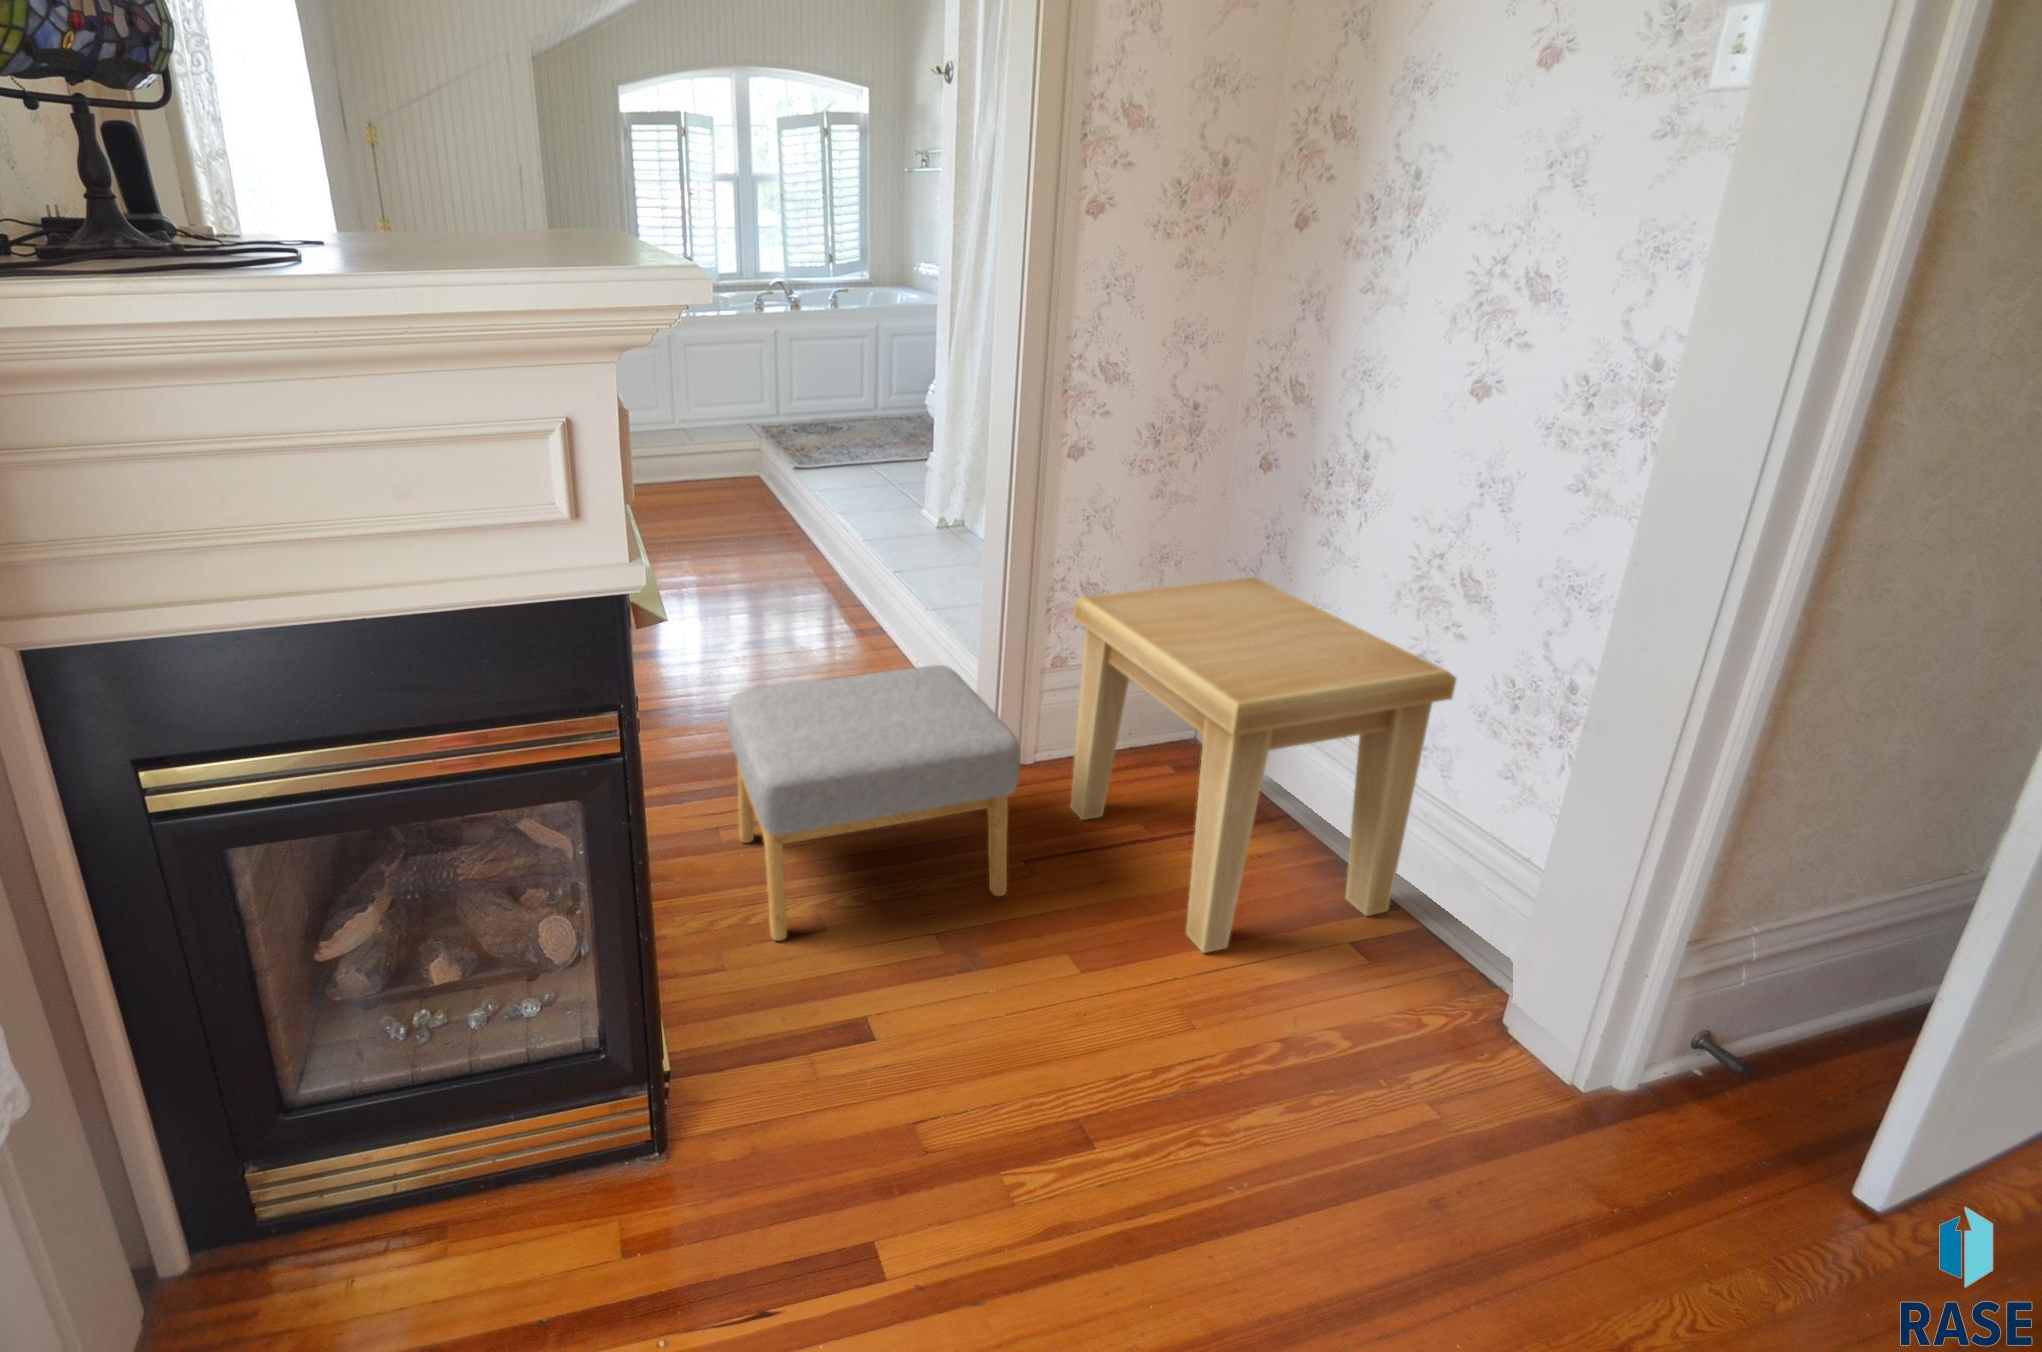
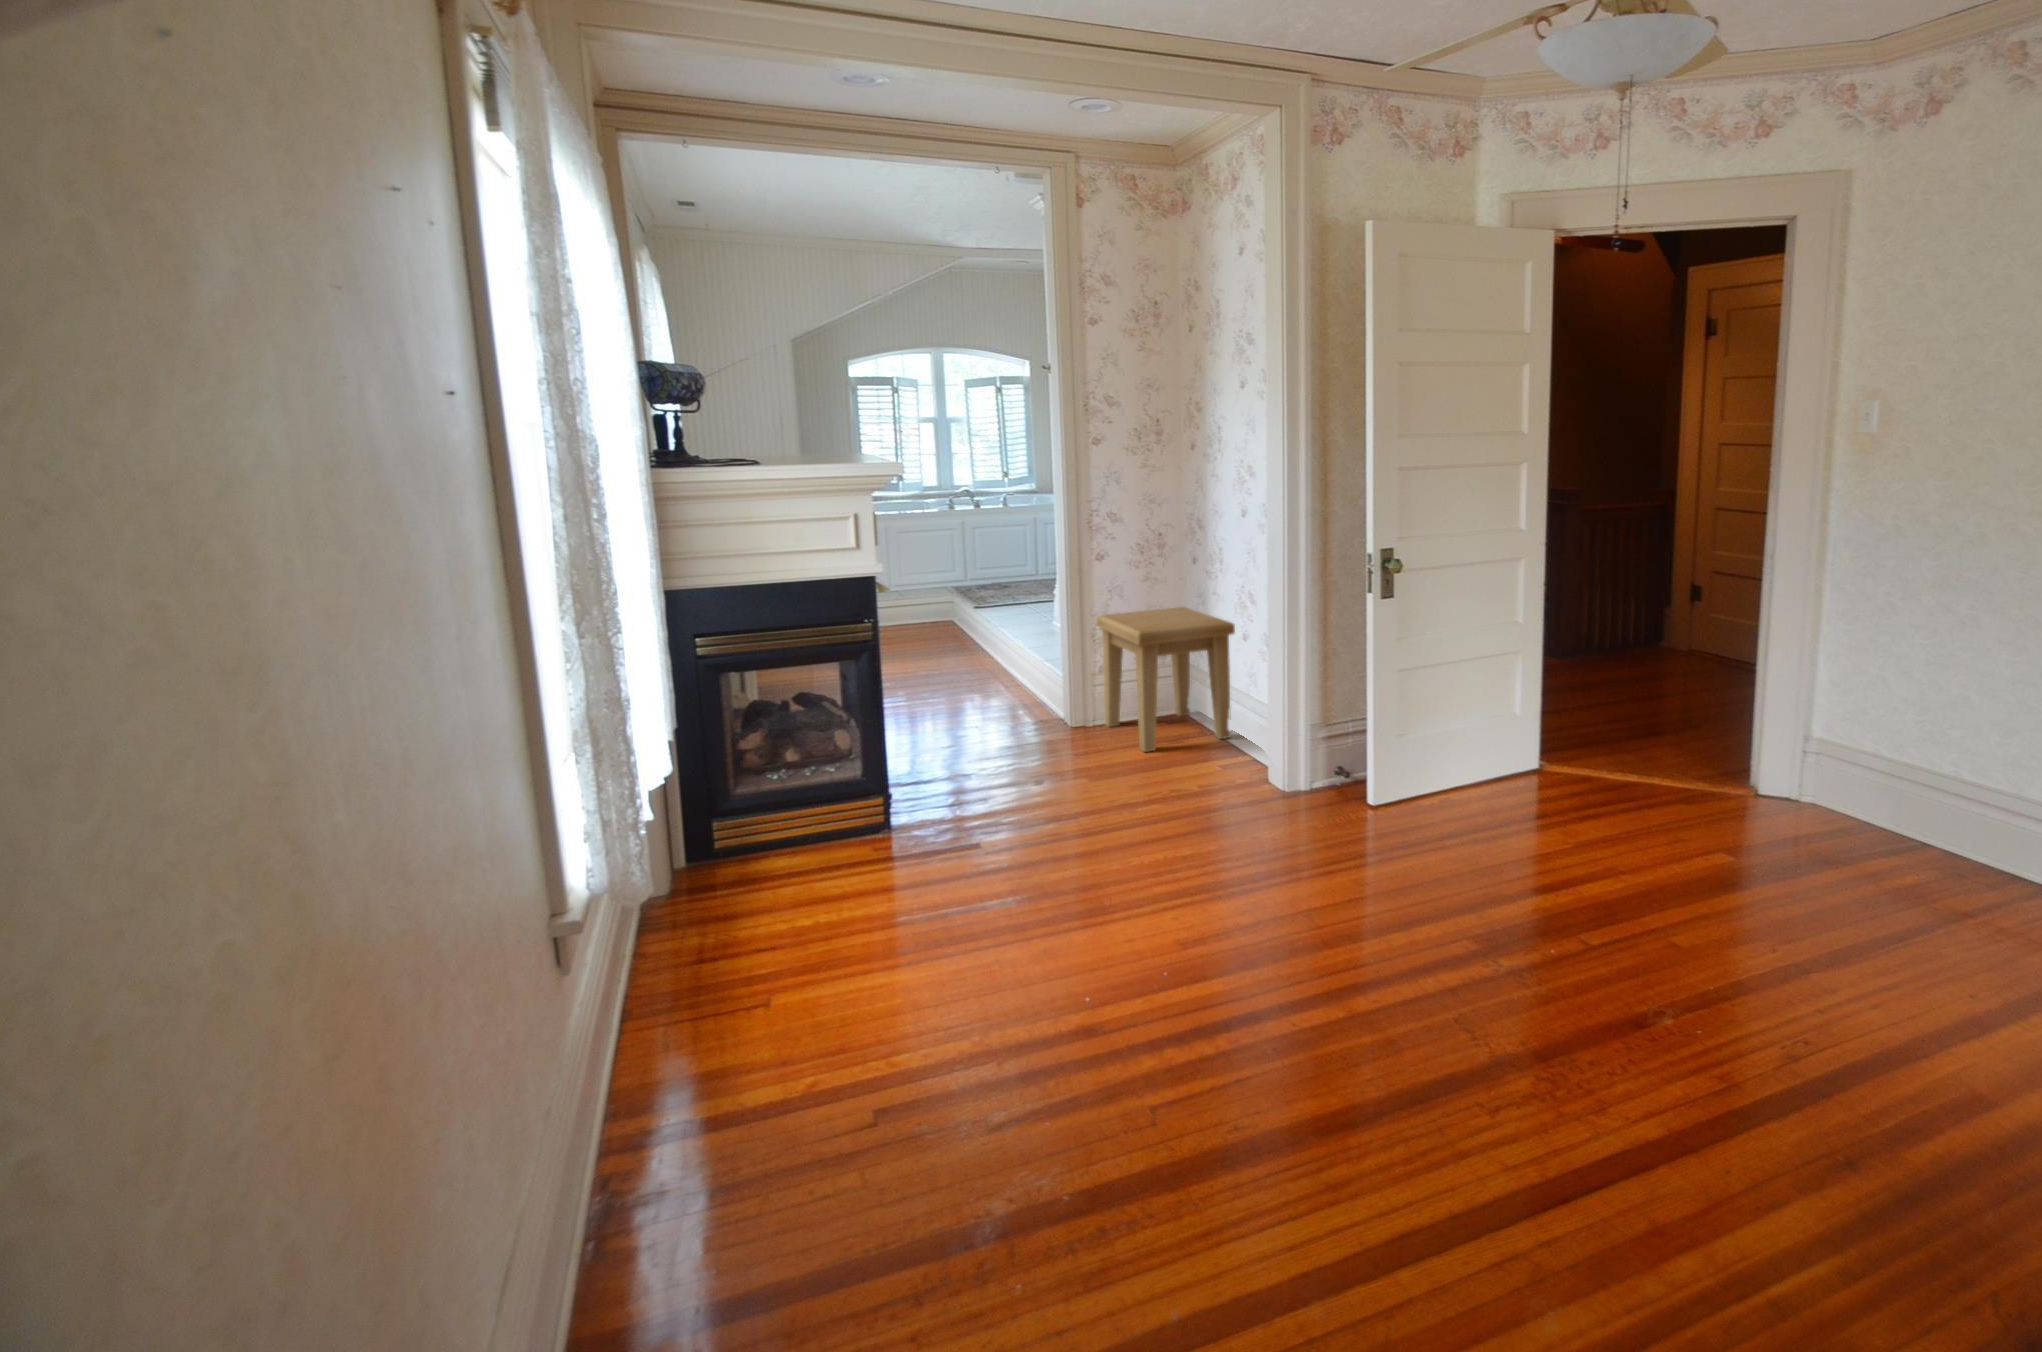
footstool: present [728,665,1021,941] -> none [930,654,1065,764]

